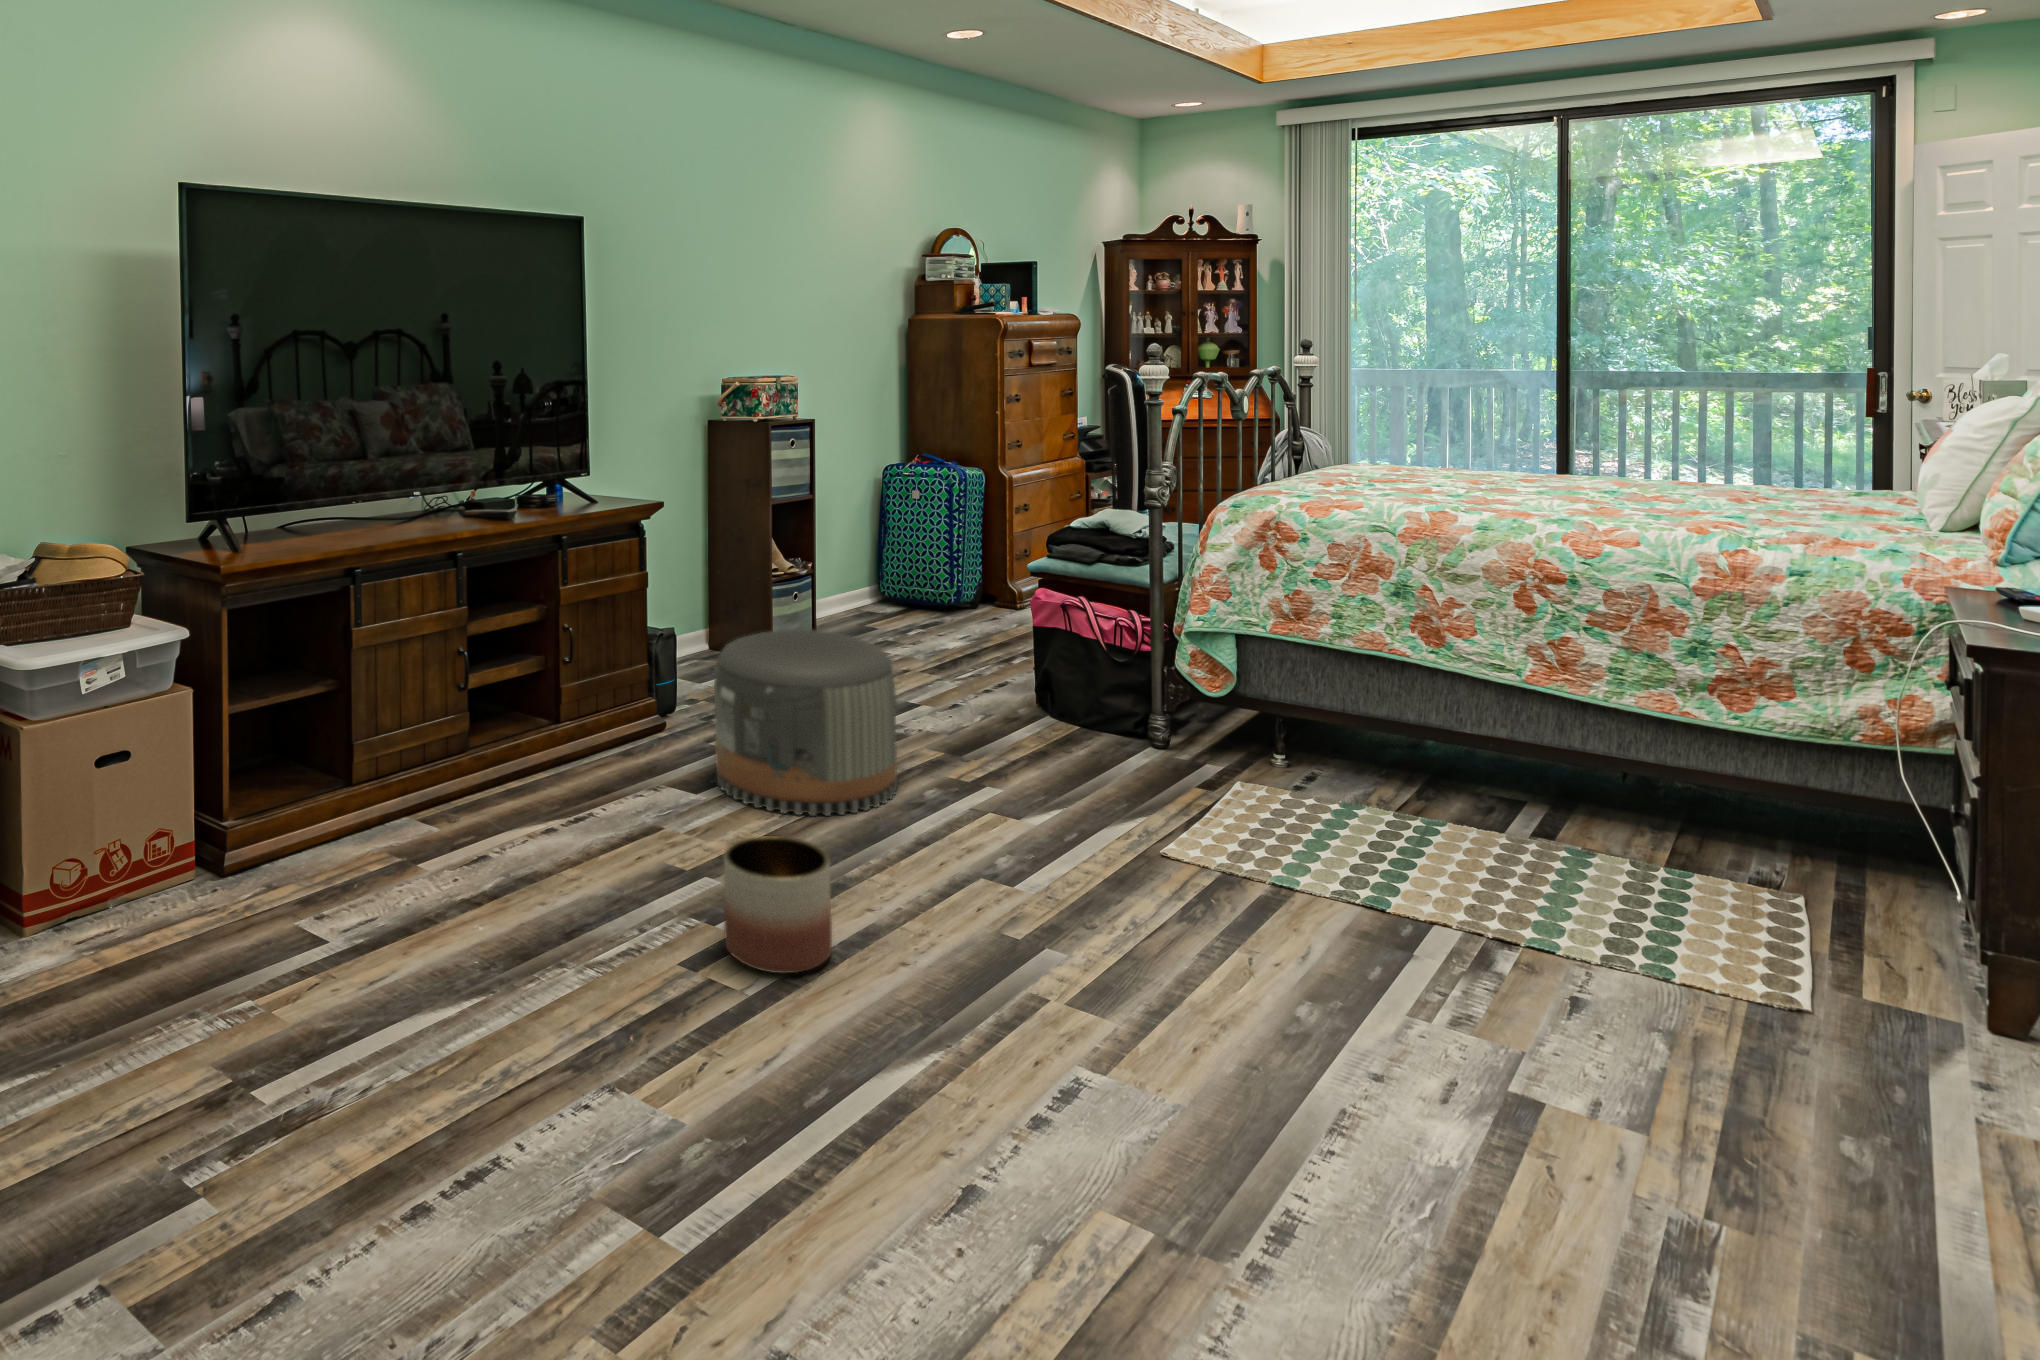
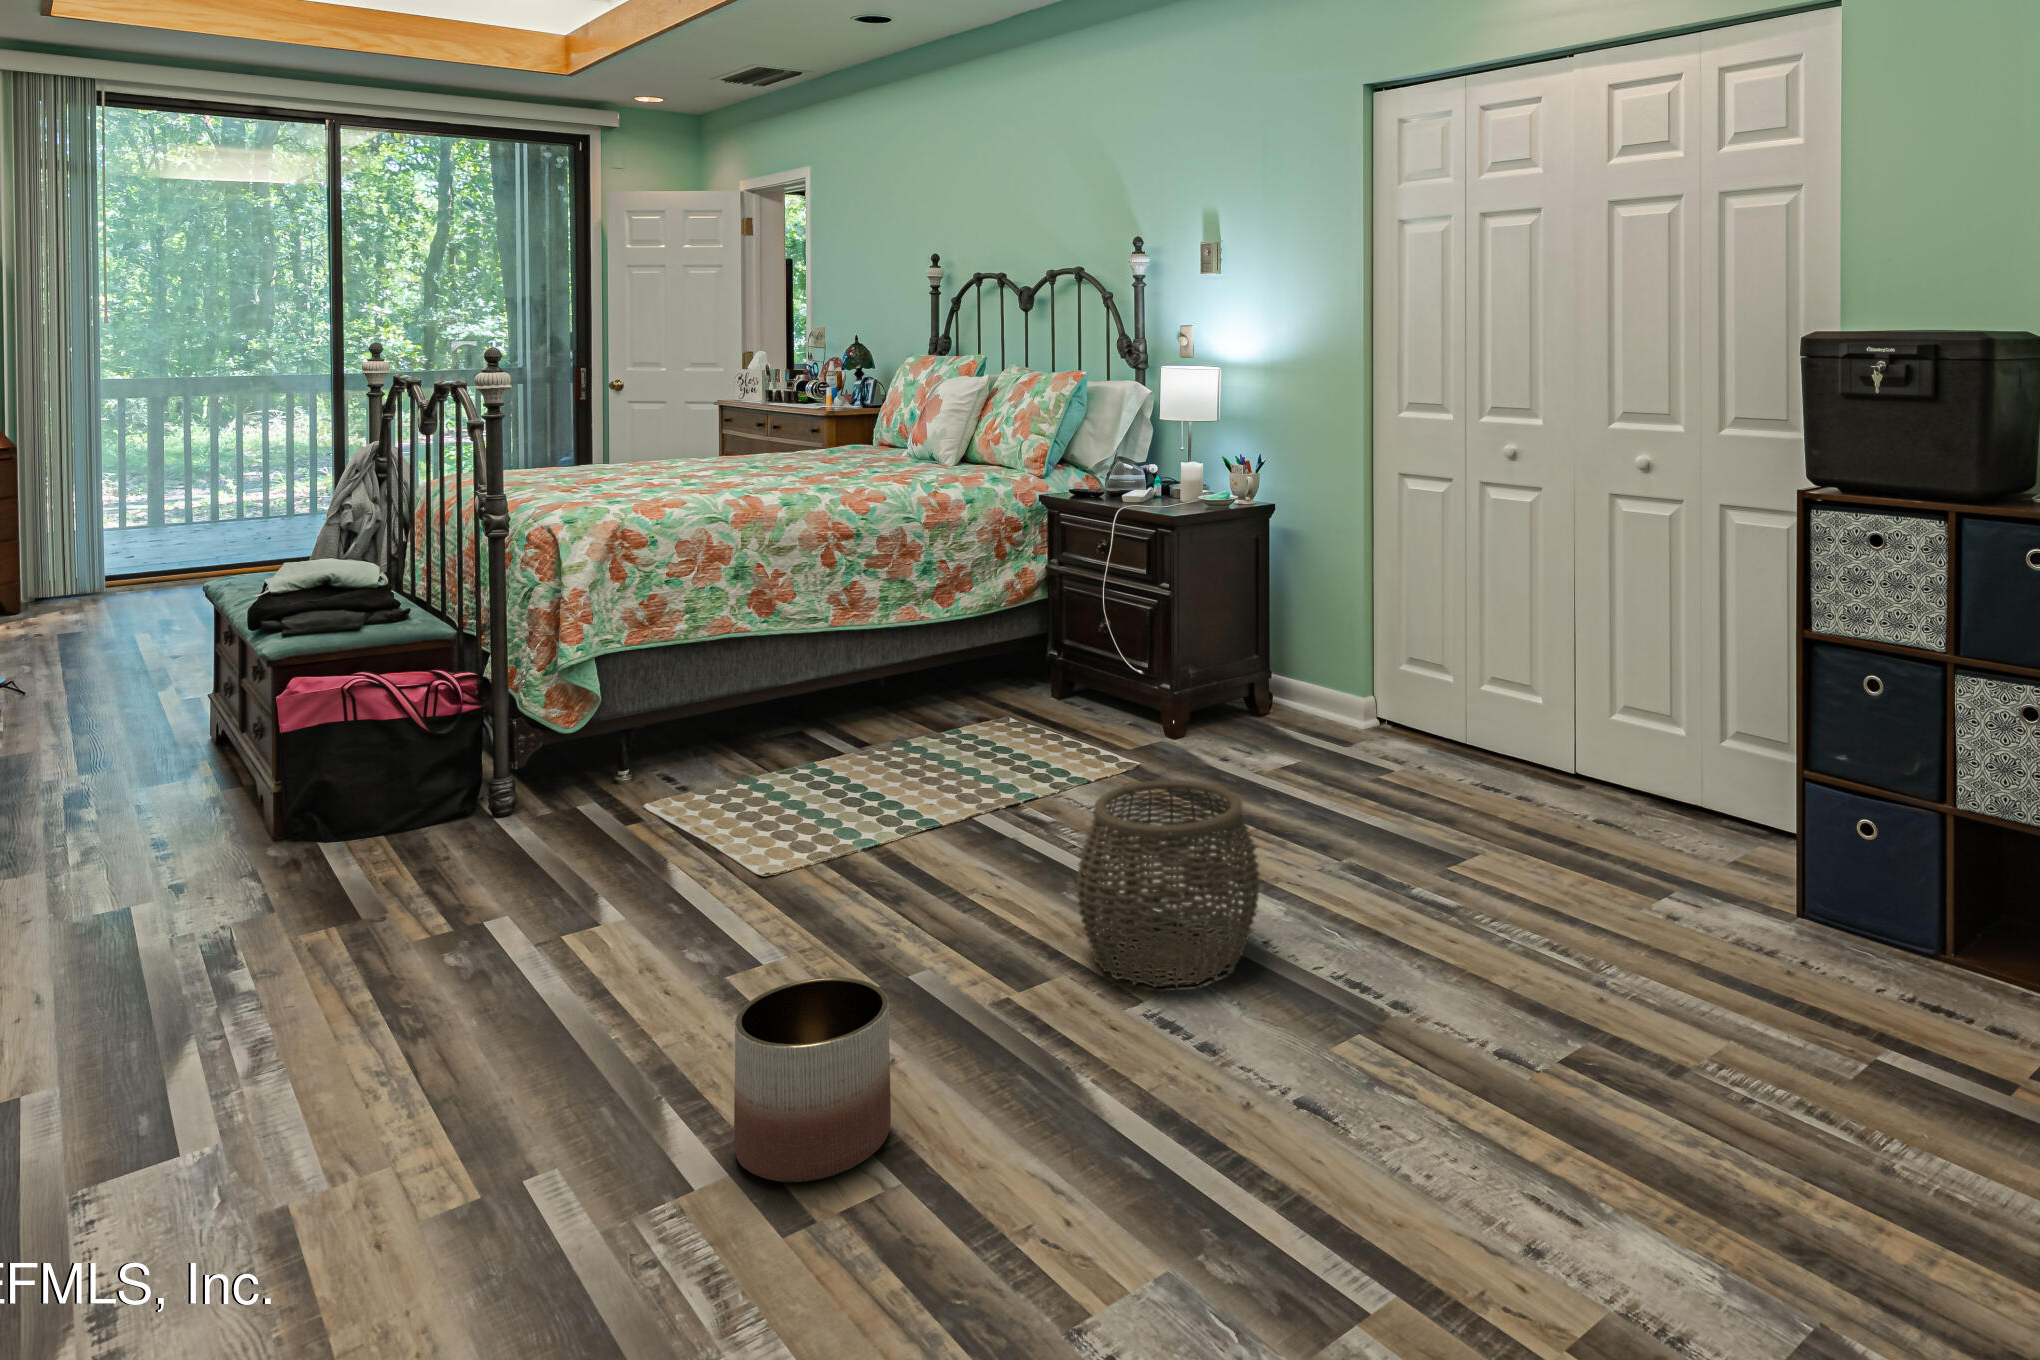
pouf: present [714,630,897,816] -> none [109,780,474,1130]
woven basket: none [1086,871,1320,1125] -> present [1077,780,1260,987]

